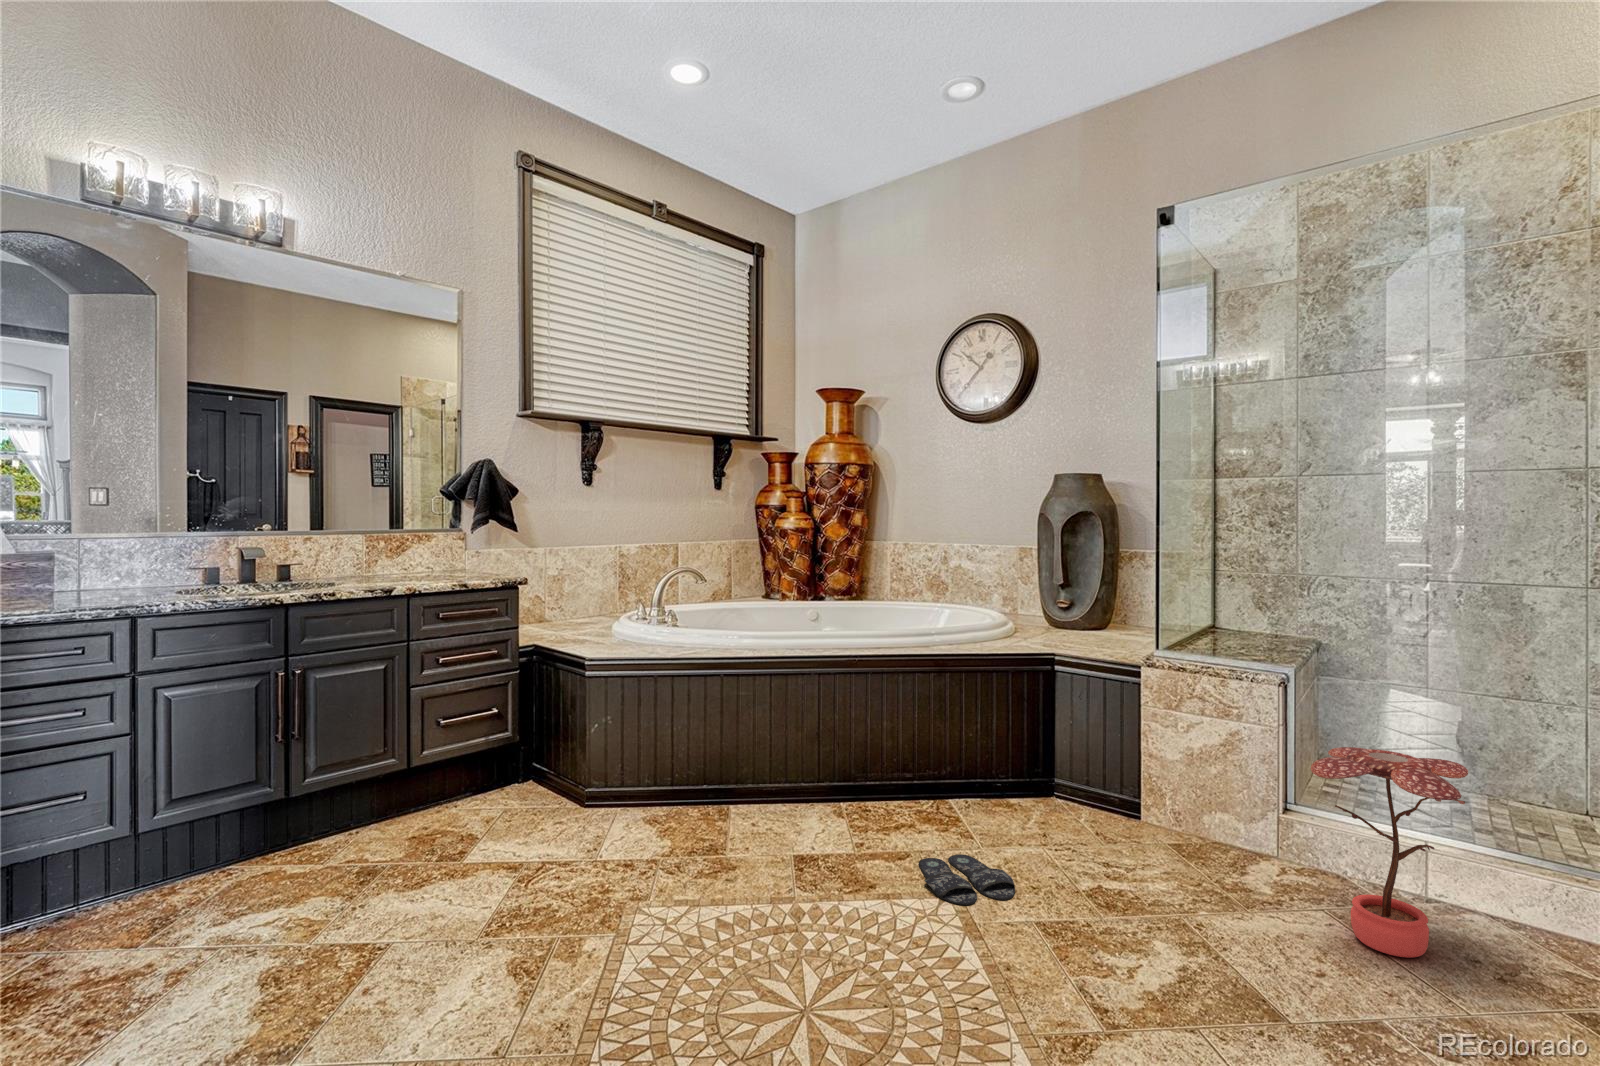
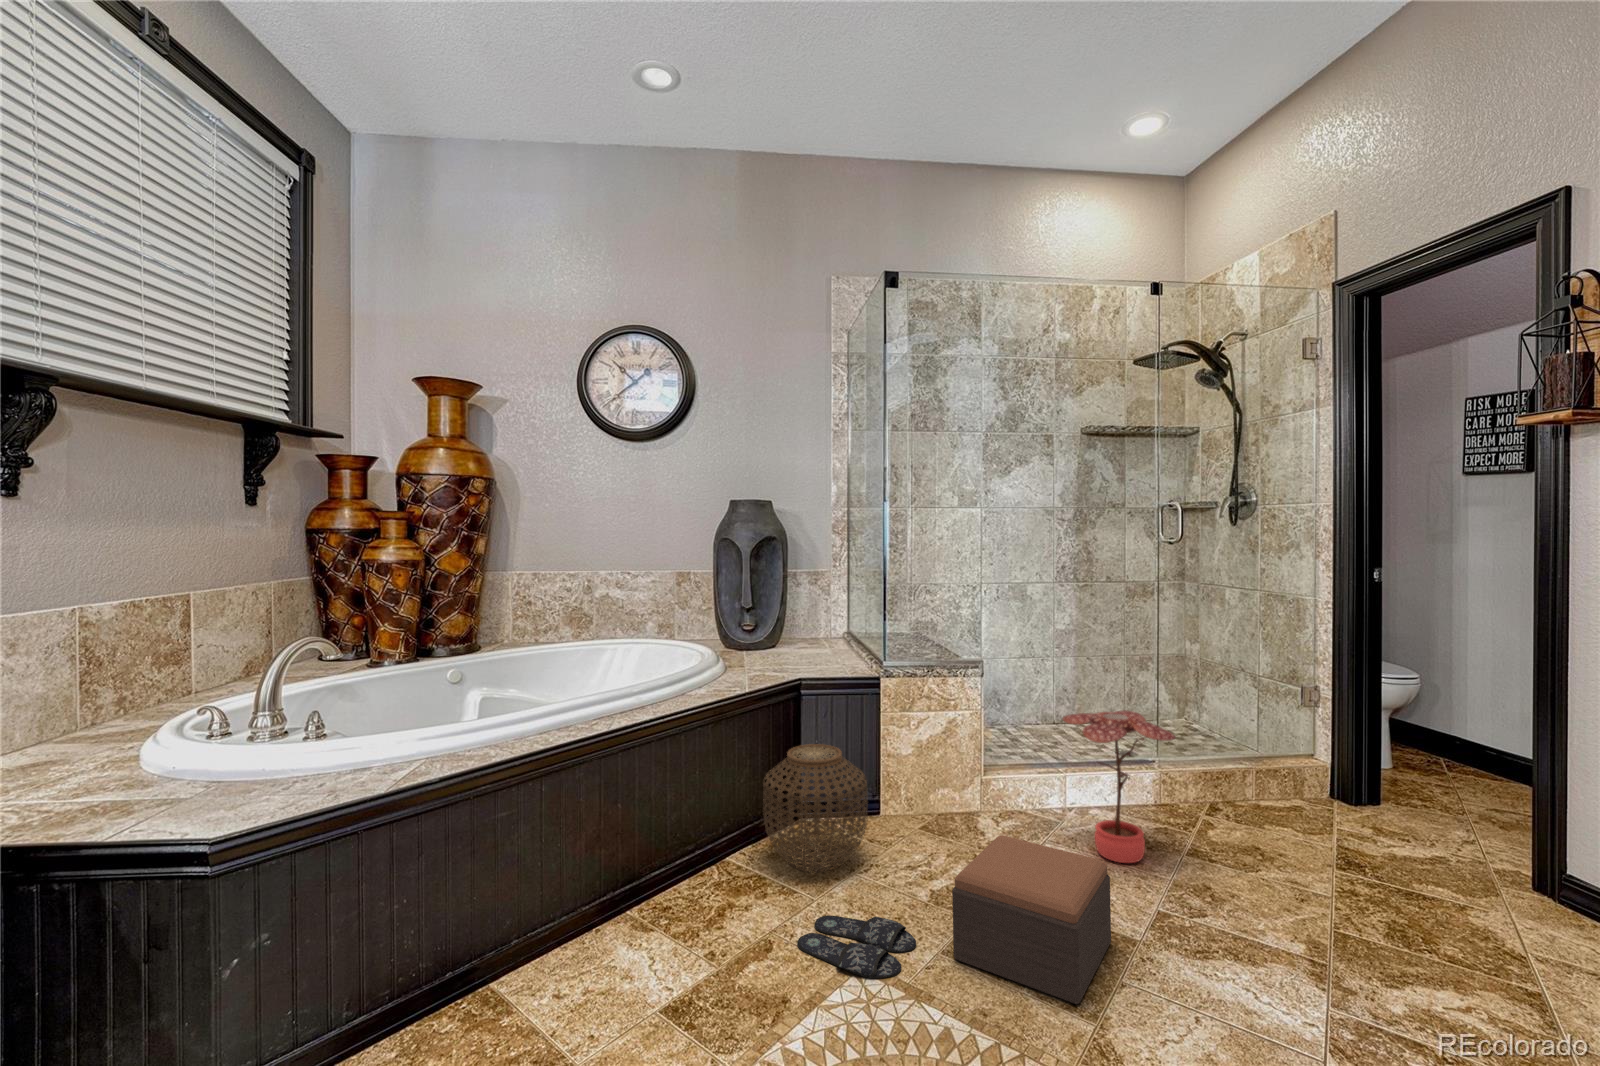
woven basket: none [971,714,1076,835] -> present [763,744,868,872]
footstool: none [1024,834,1207,989] -> present [952,836,1111,1004]

